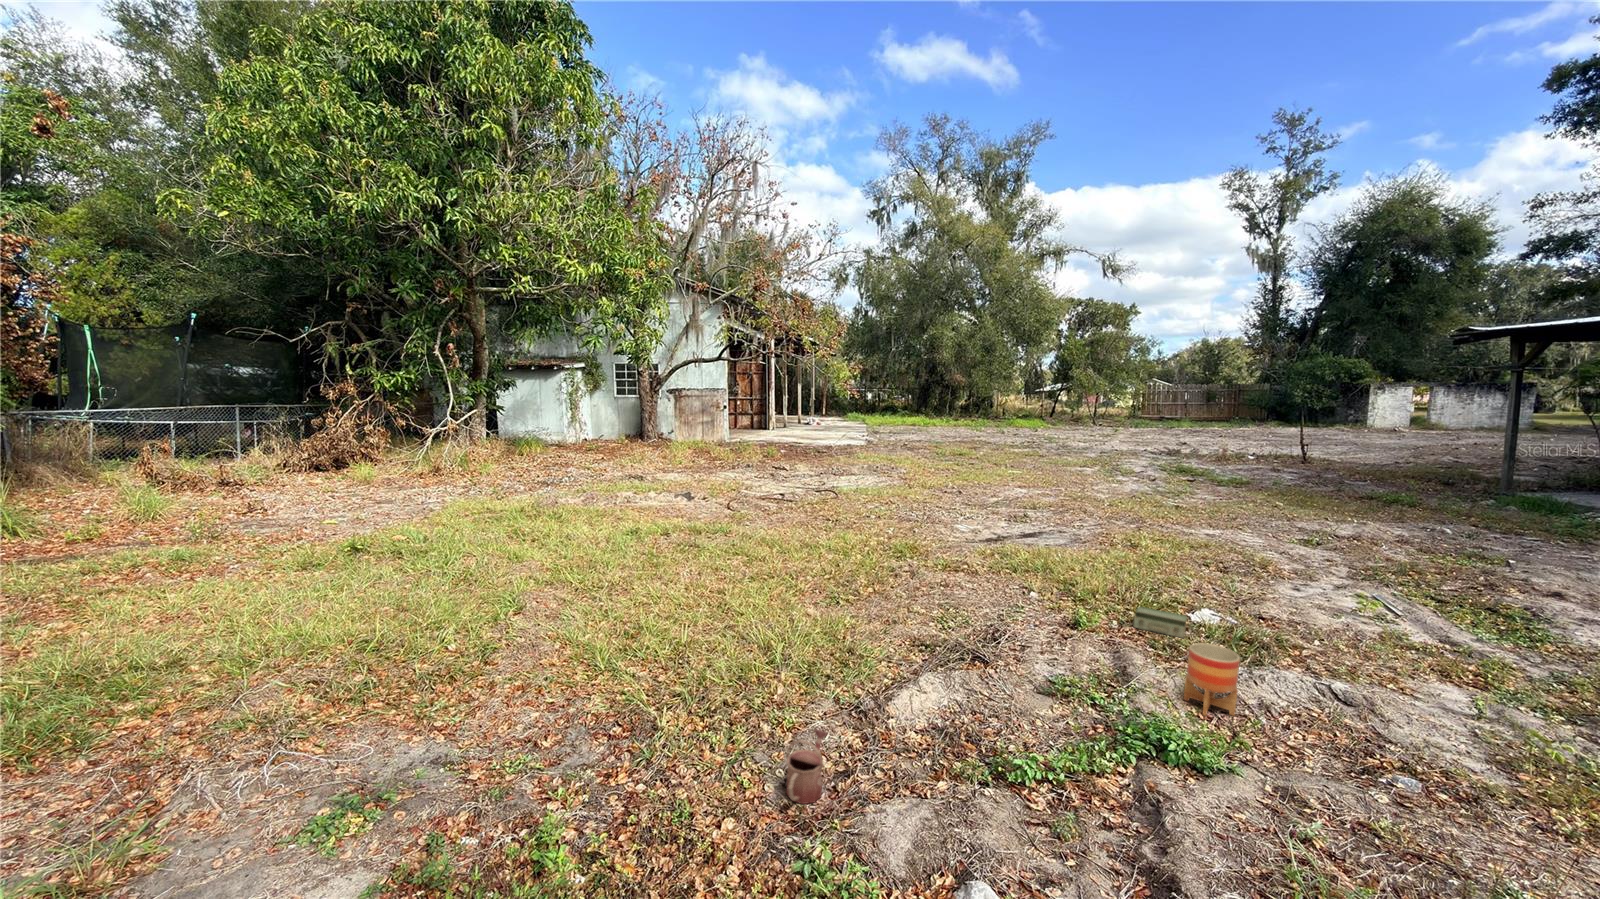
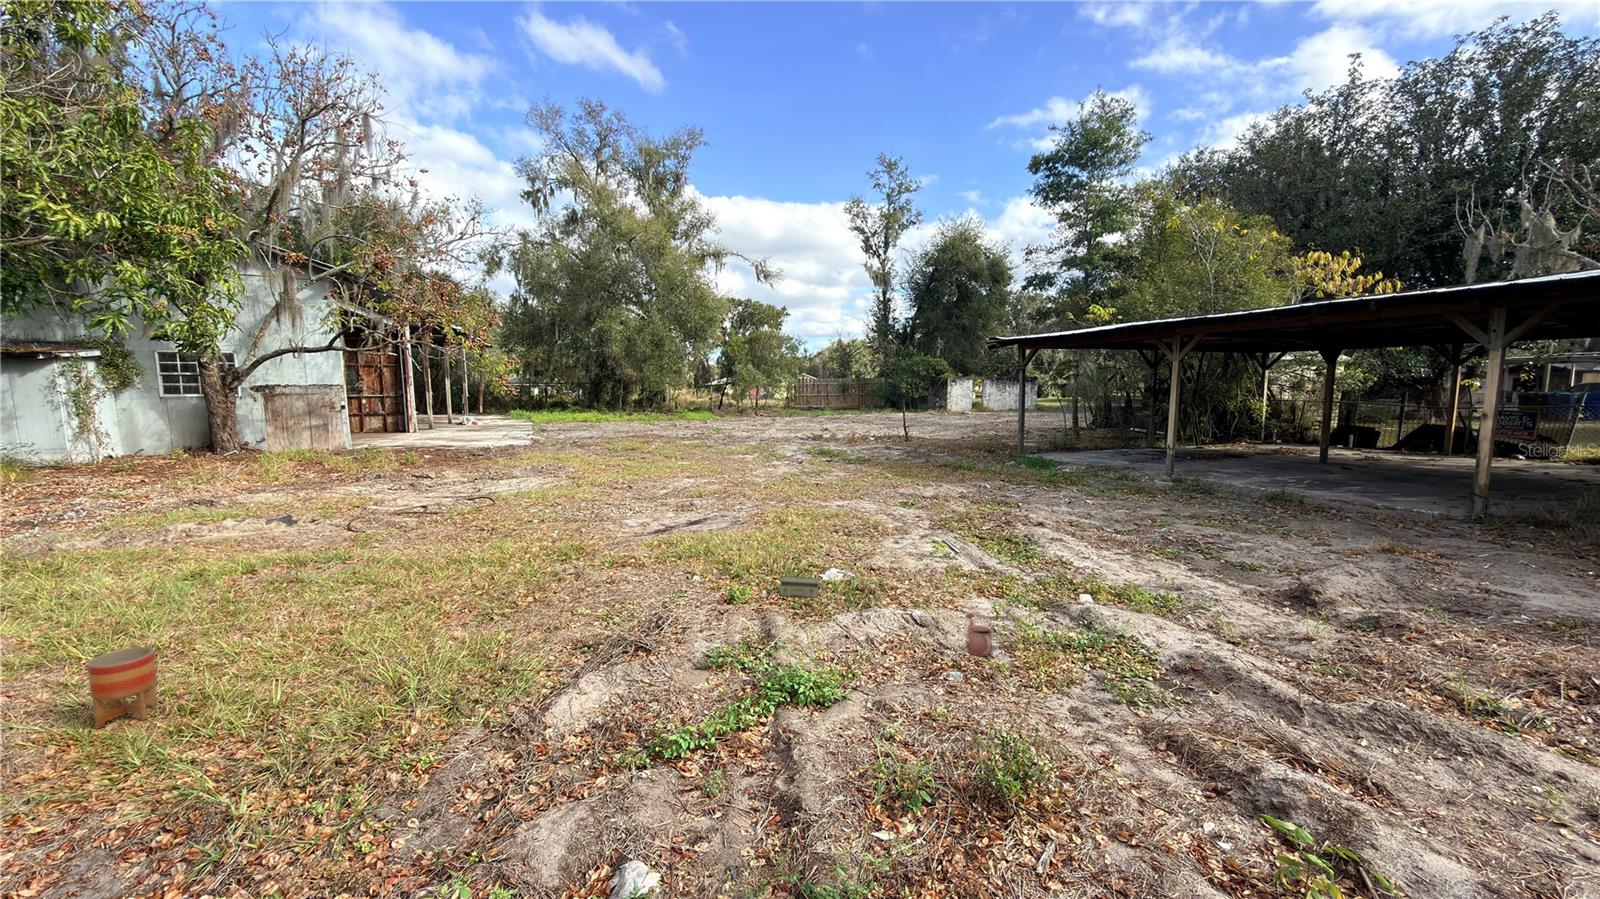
planter: present [1184,643,1240,716] -> present [87,647,158,729]
watering can: present [786,729,828,804] -> present [965,613,993,657]

